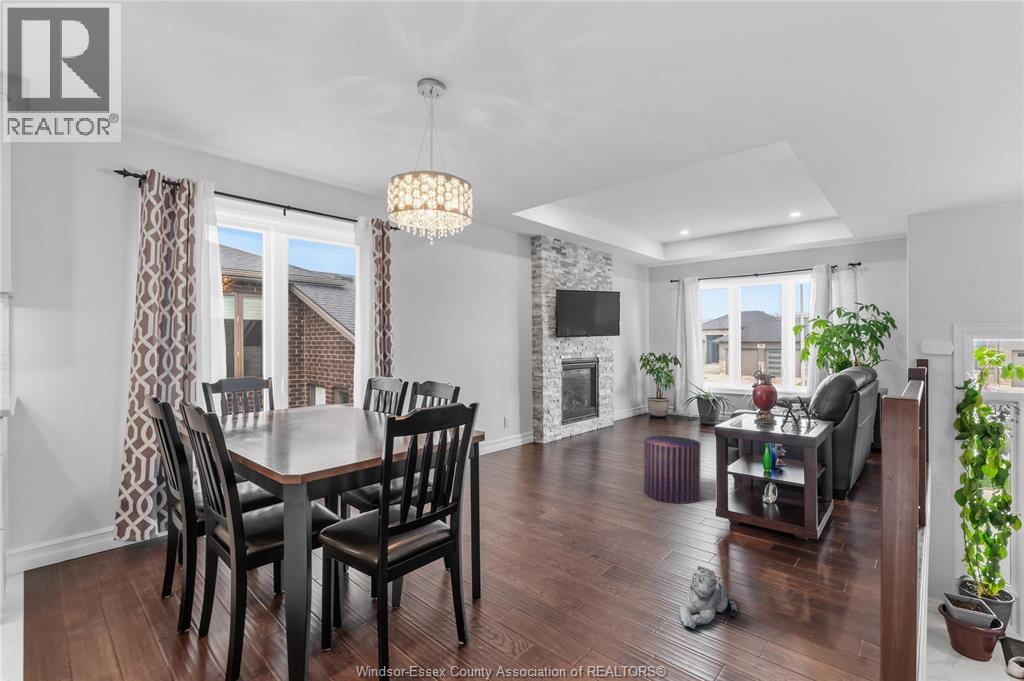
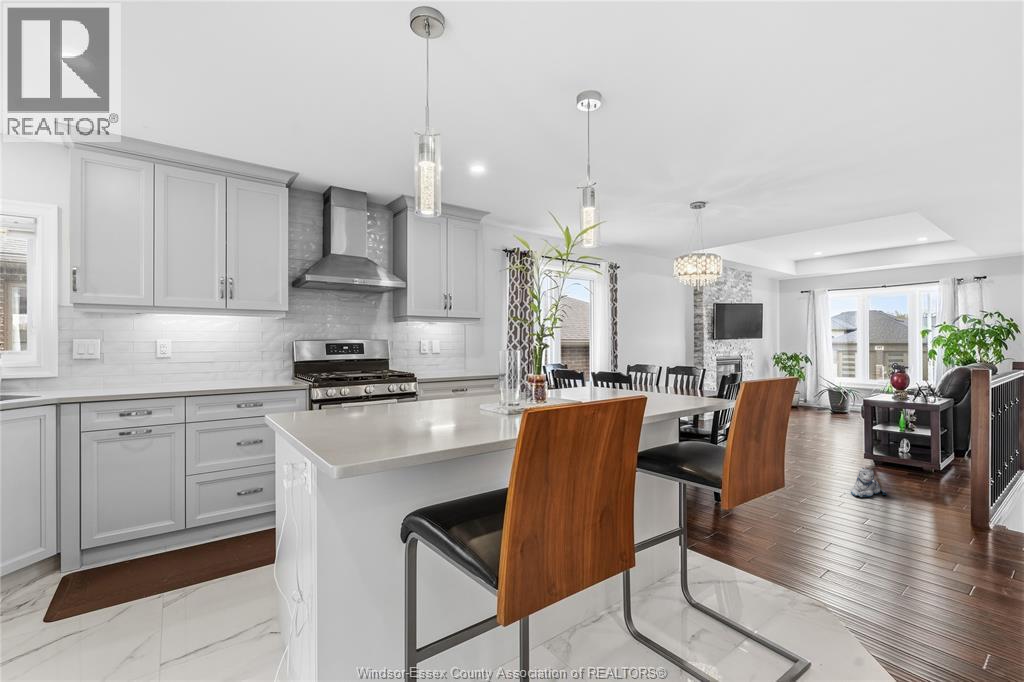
pouf: present [644,436,701,504] -> none [802,410,847,454]

